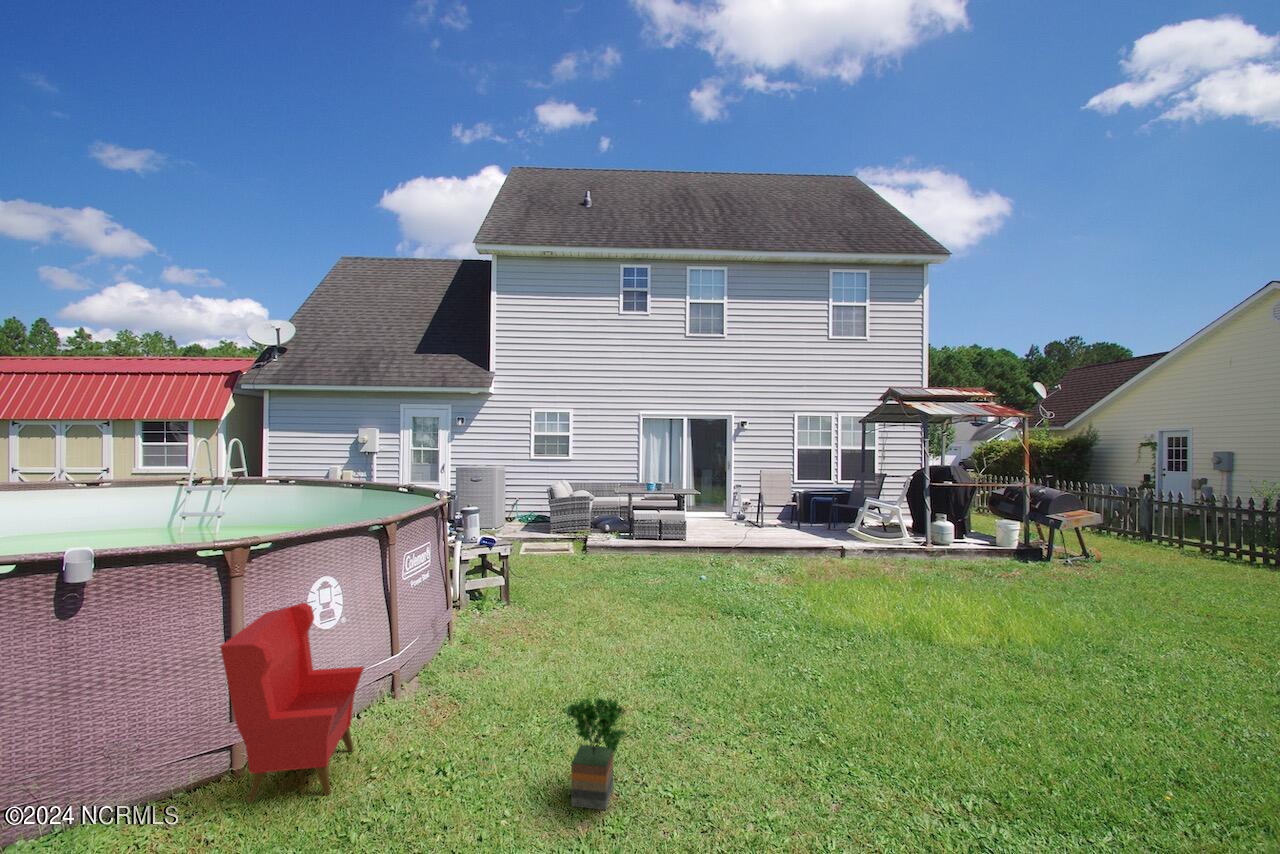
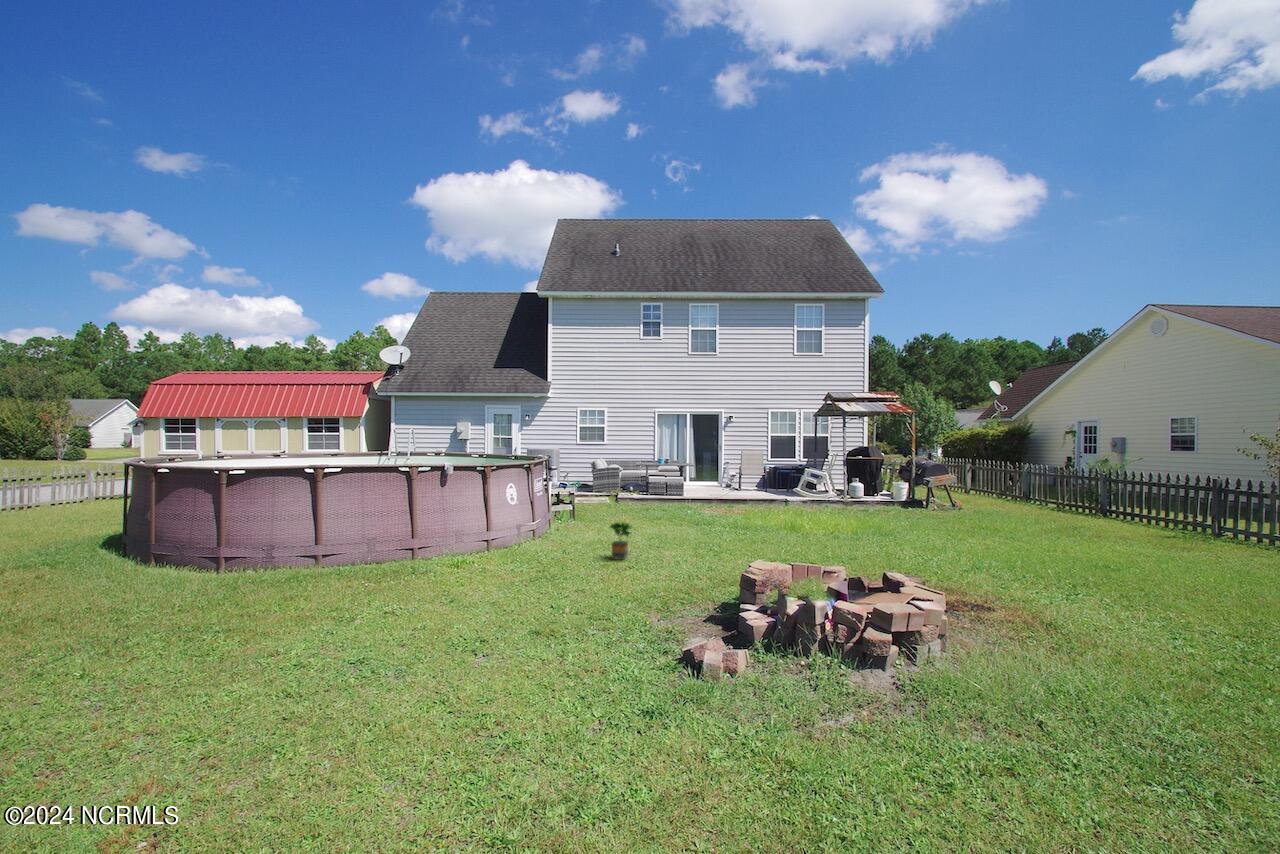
armchair: present [221,602,364,803] -> none [488,491,527,557]

